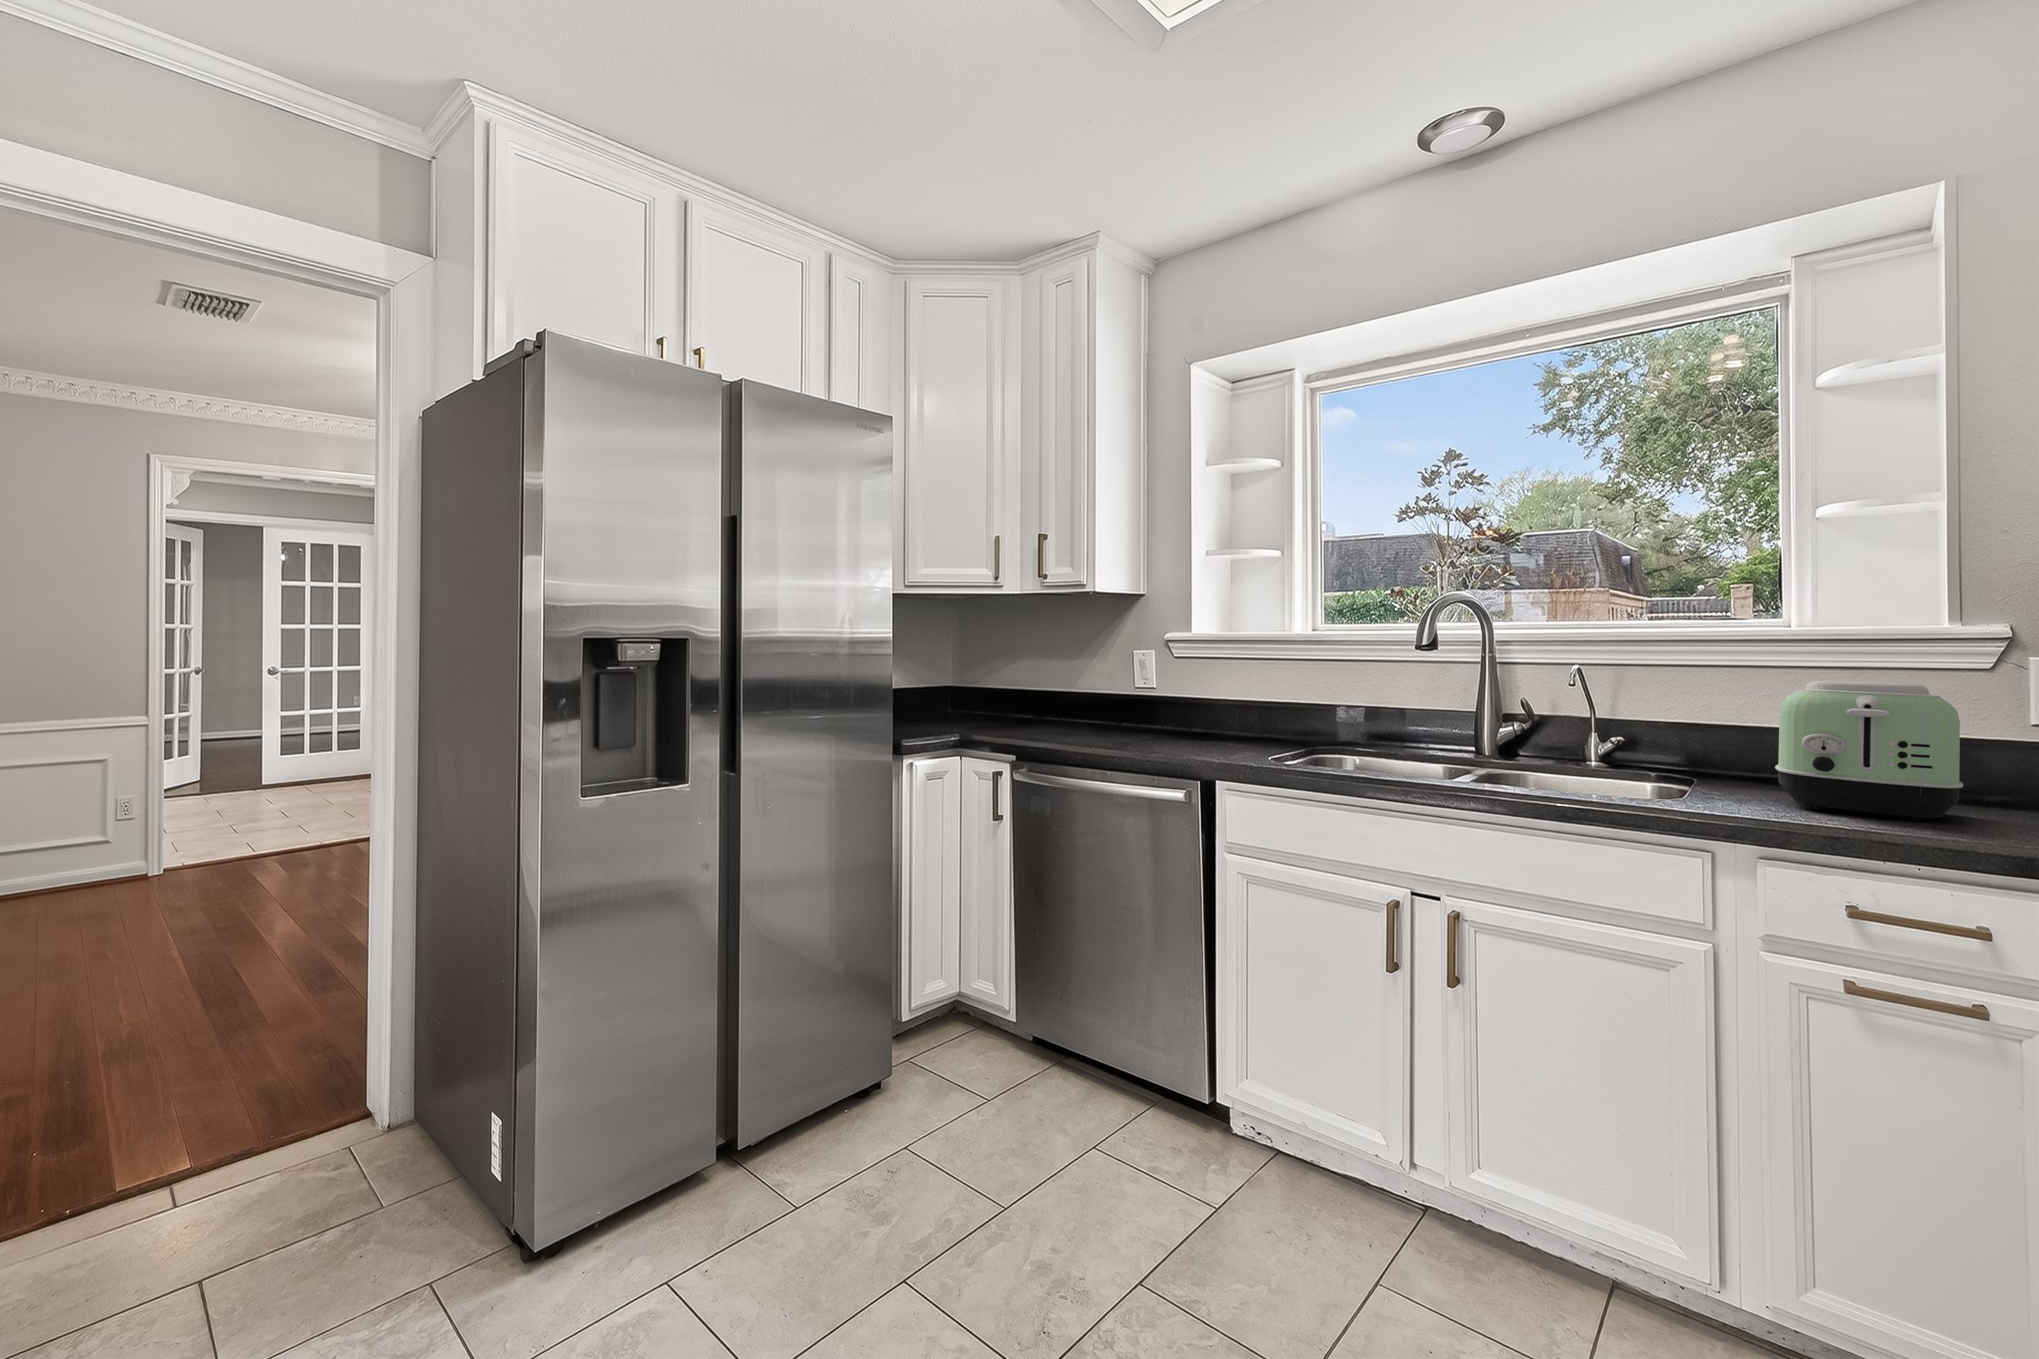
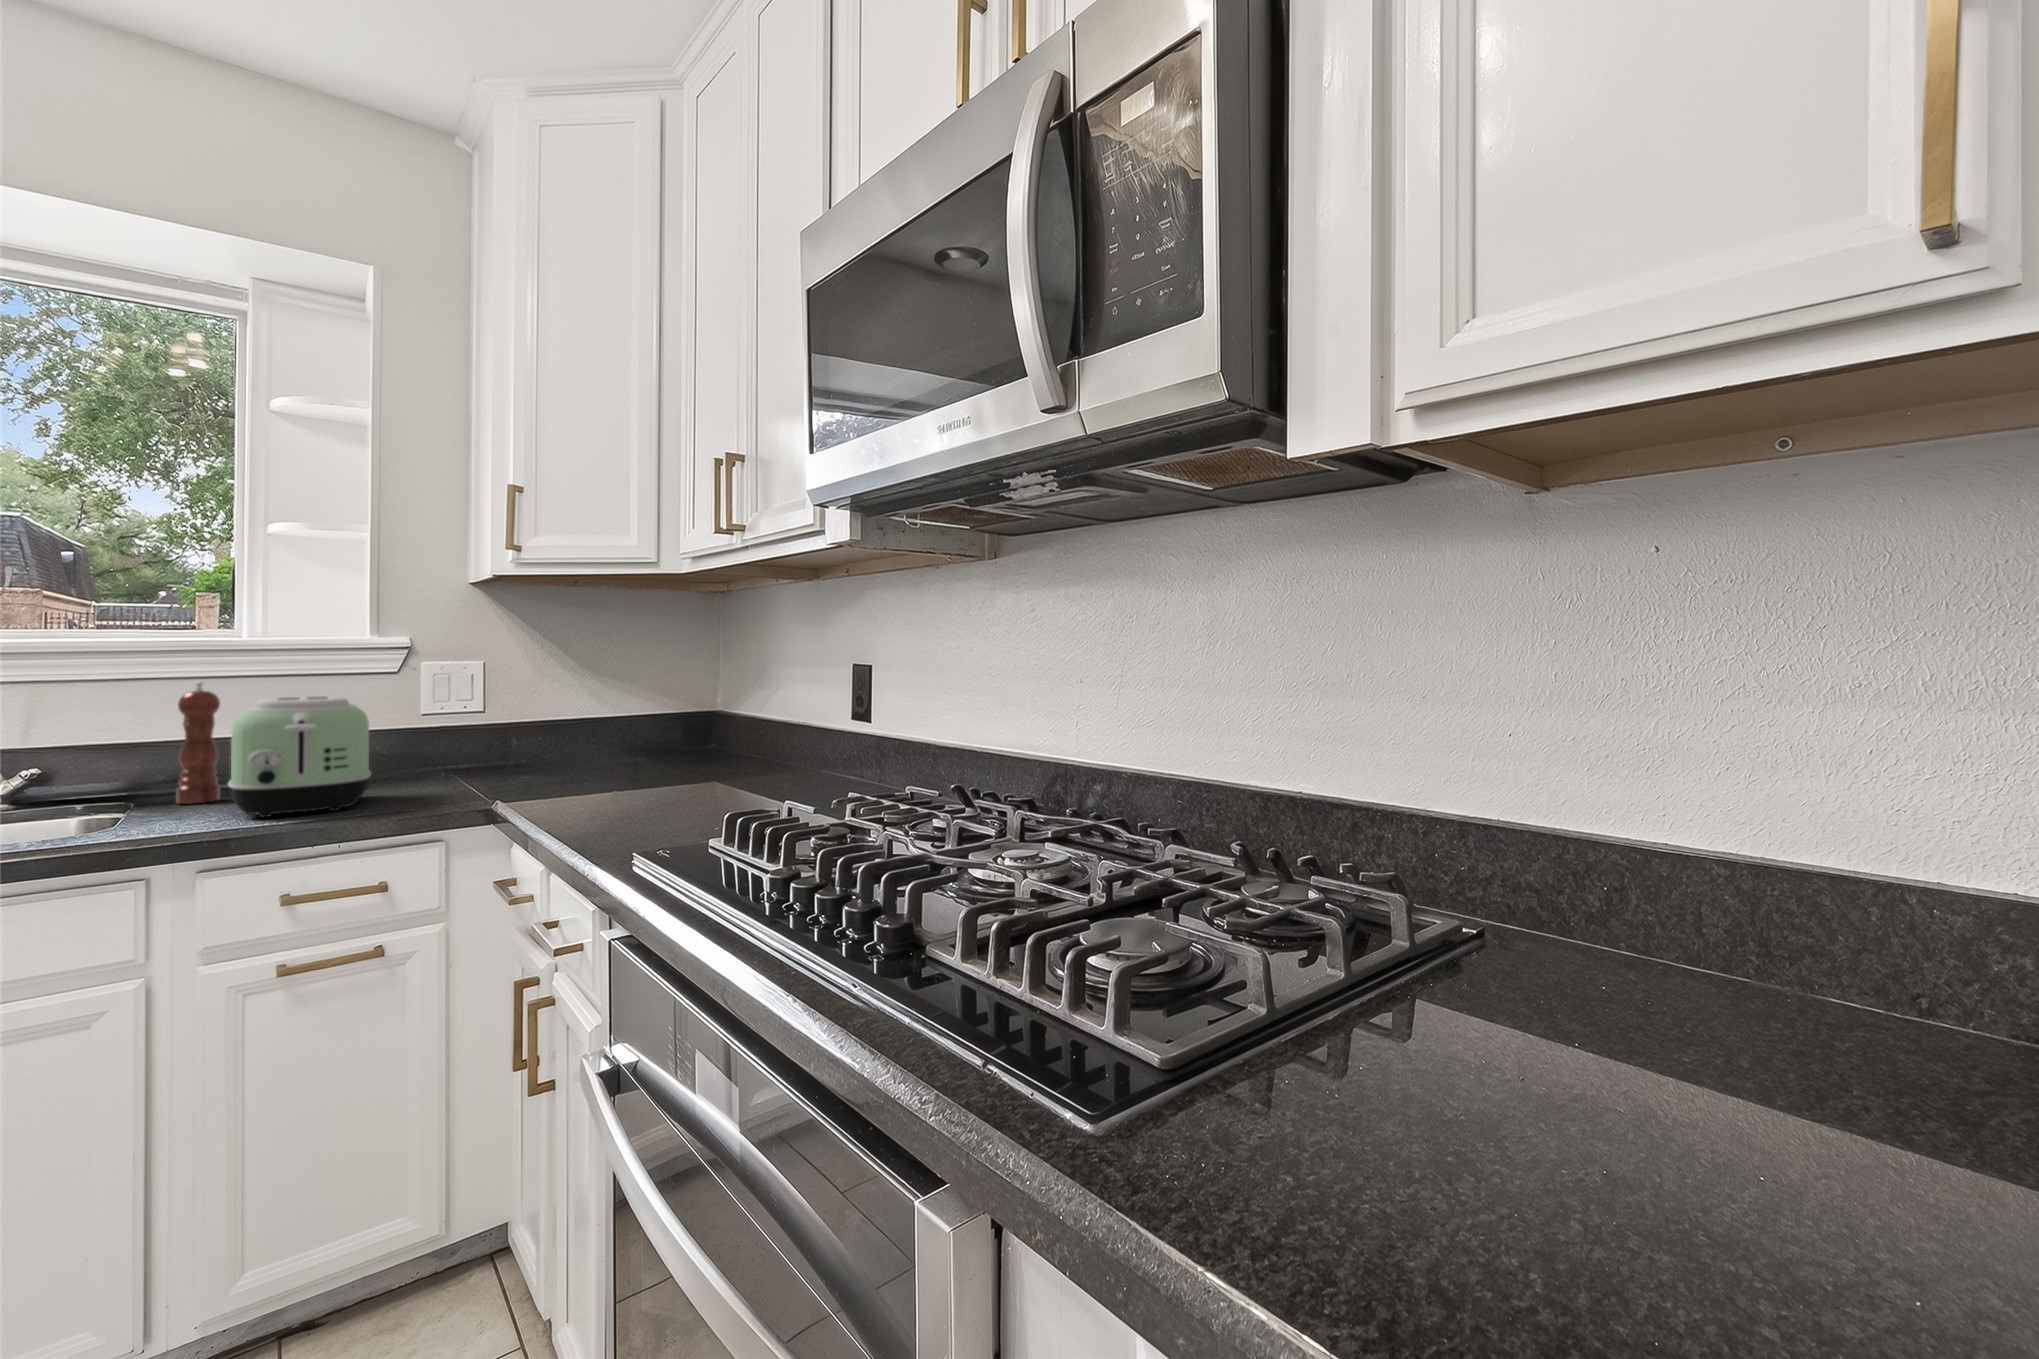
pepper mill: none [1716,666,1761,788] -> present [176,682,220,804]

